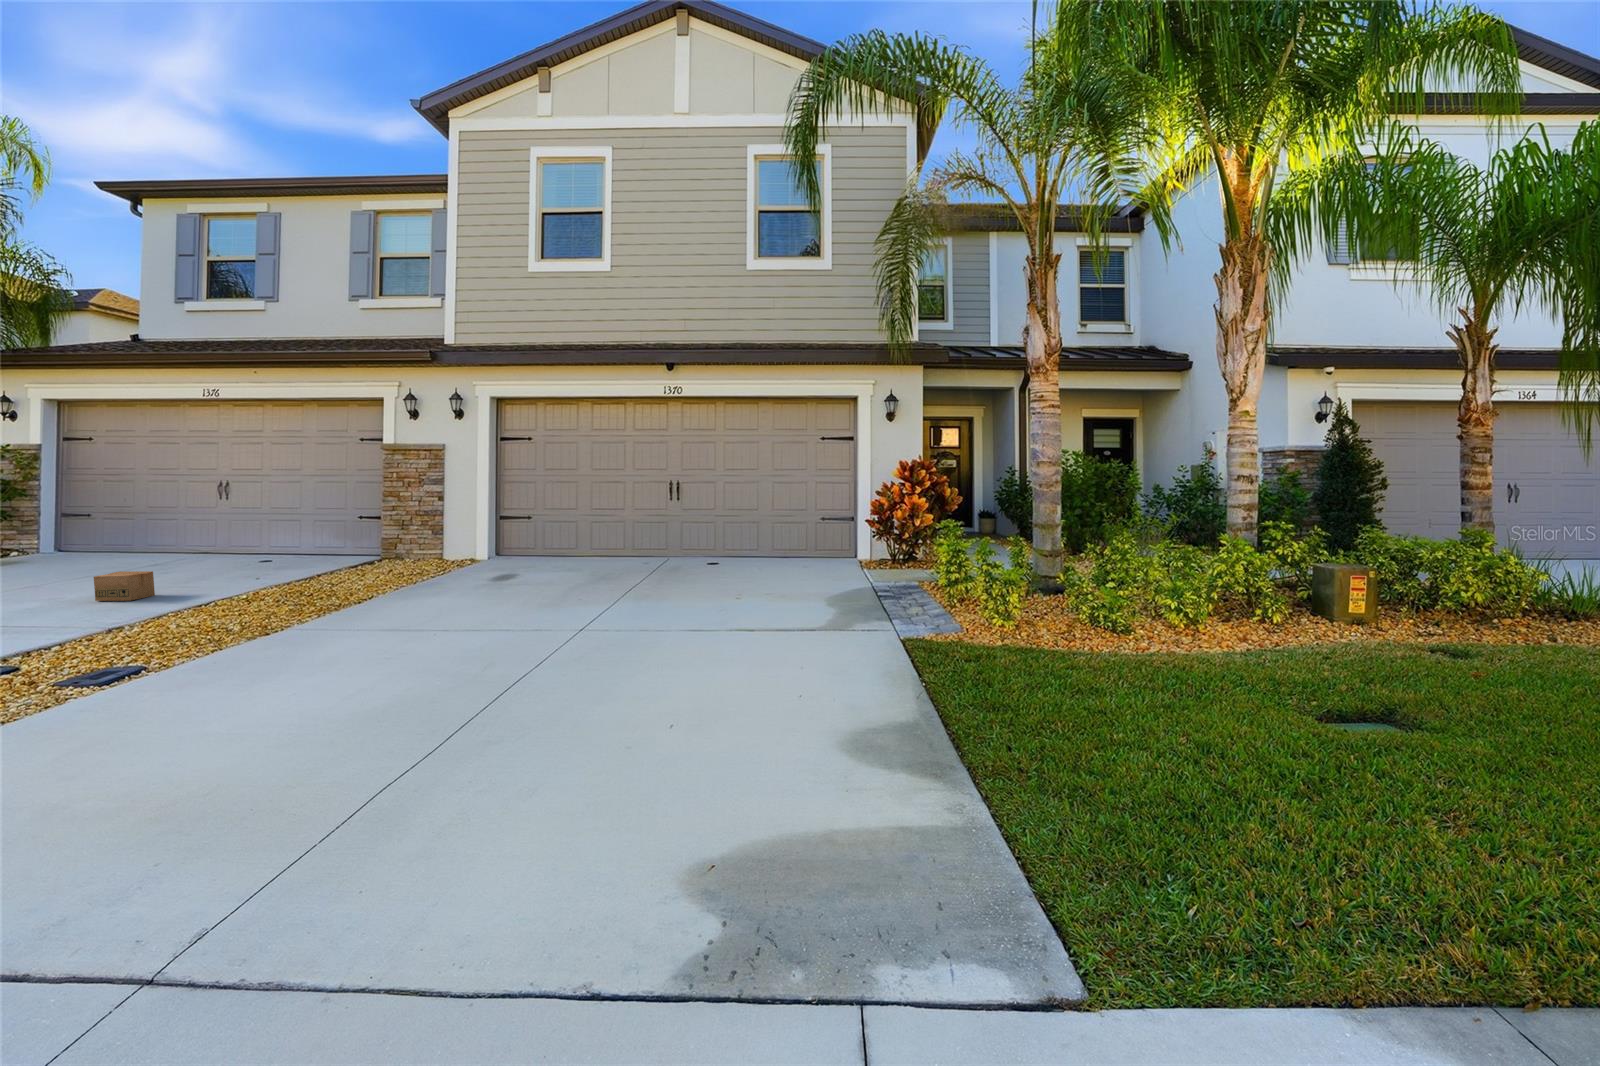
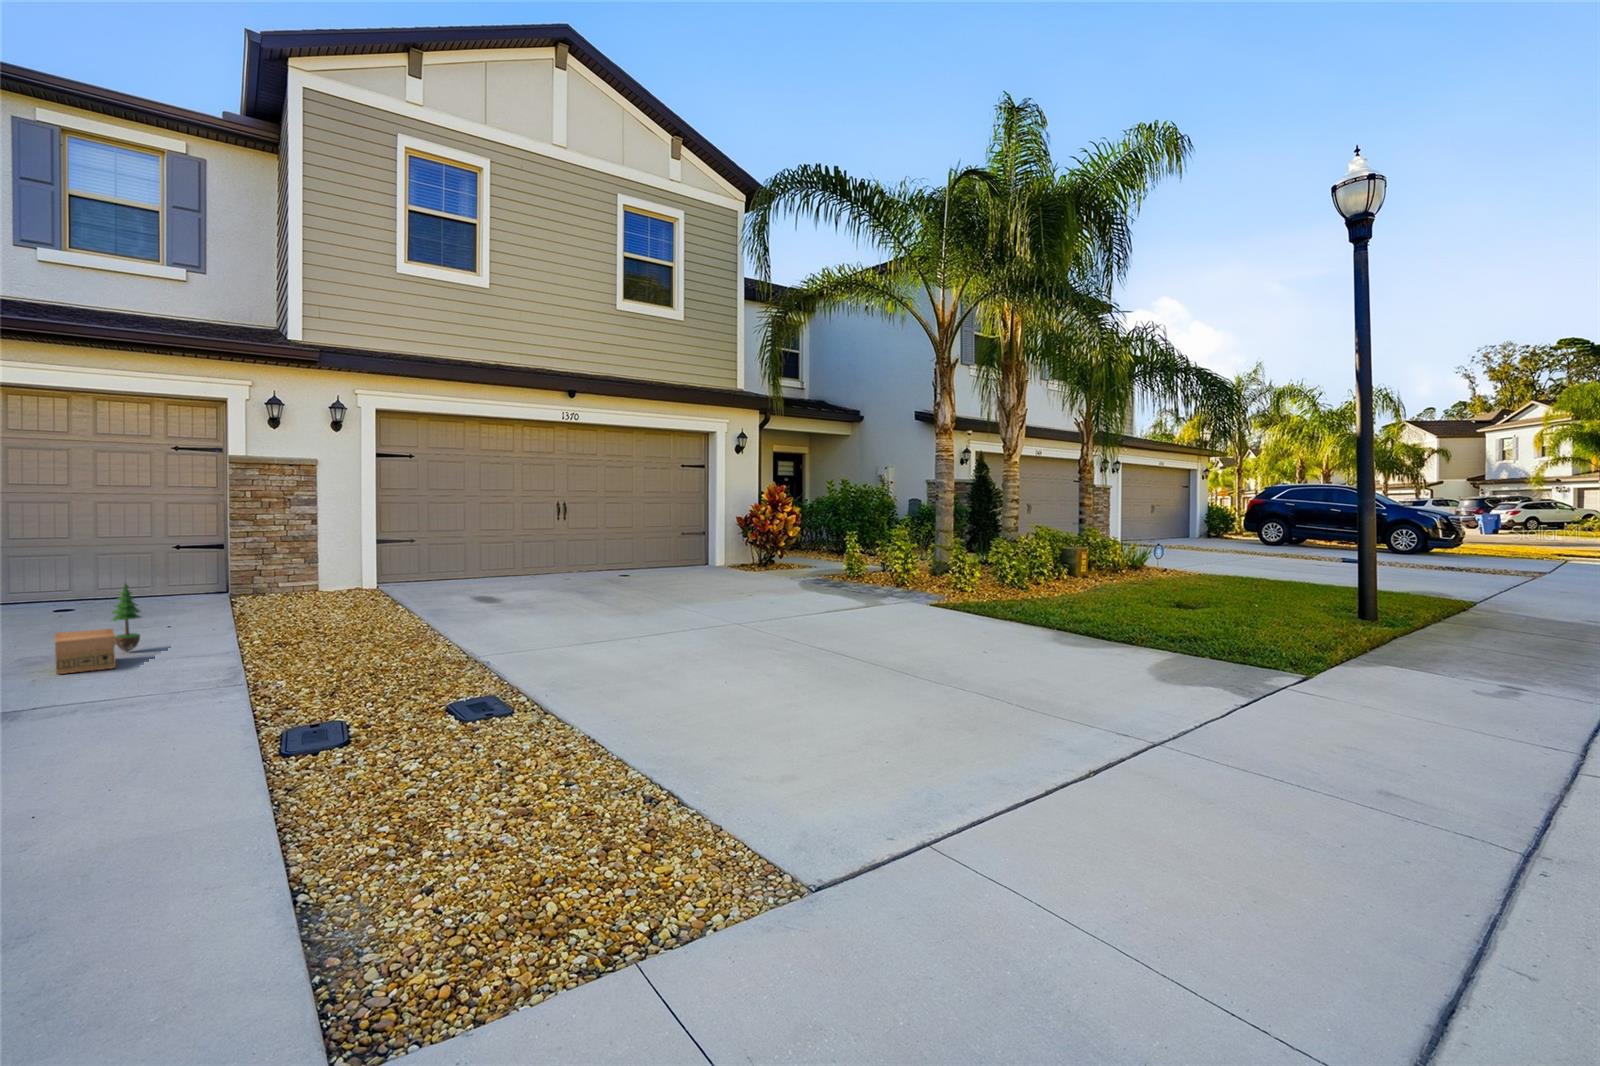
potted tree: none [163,537,188,592] -> present [112,583,141,652]

